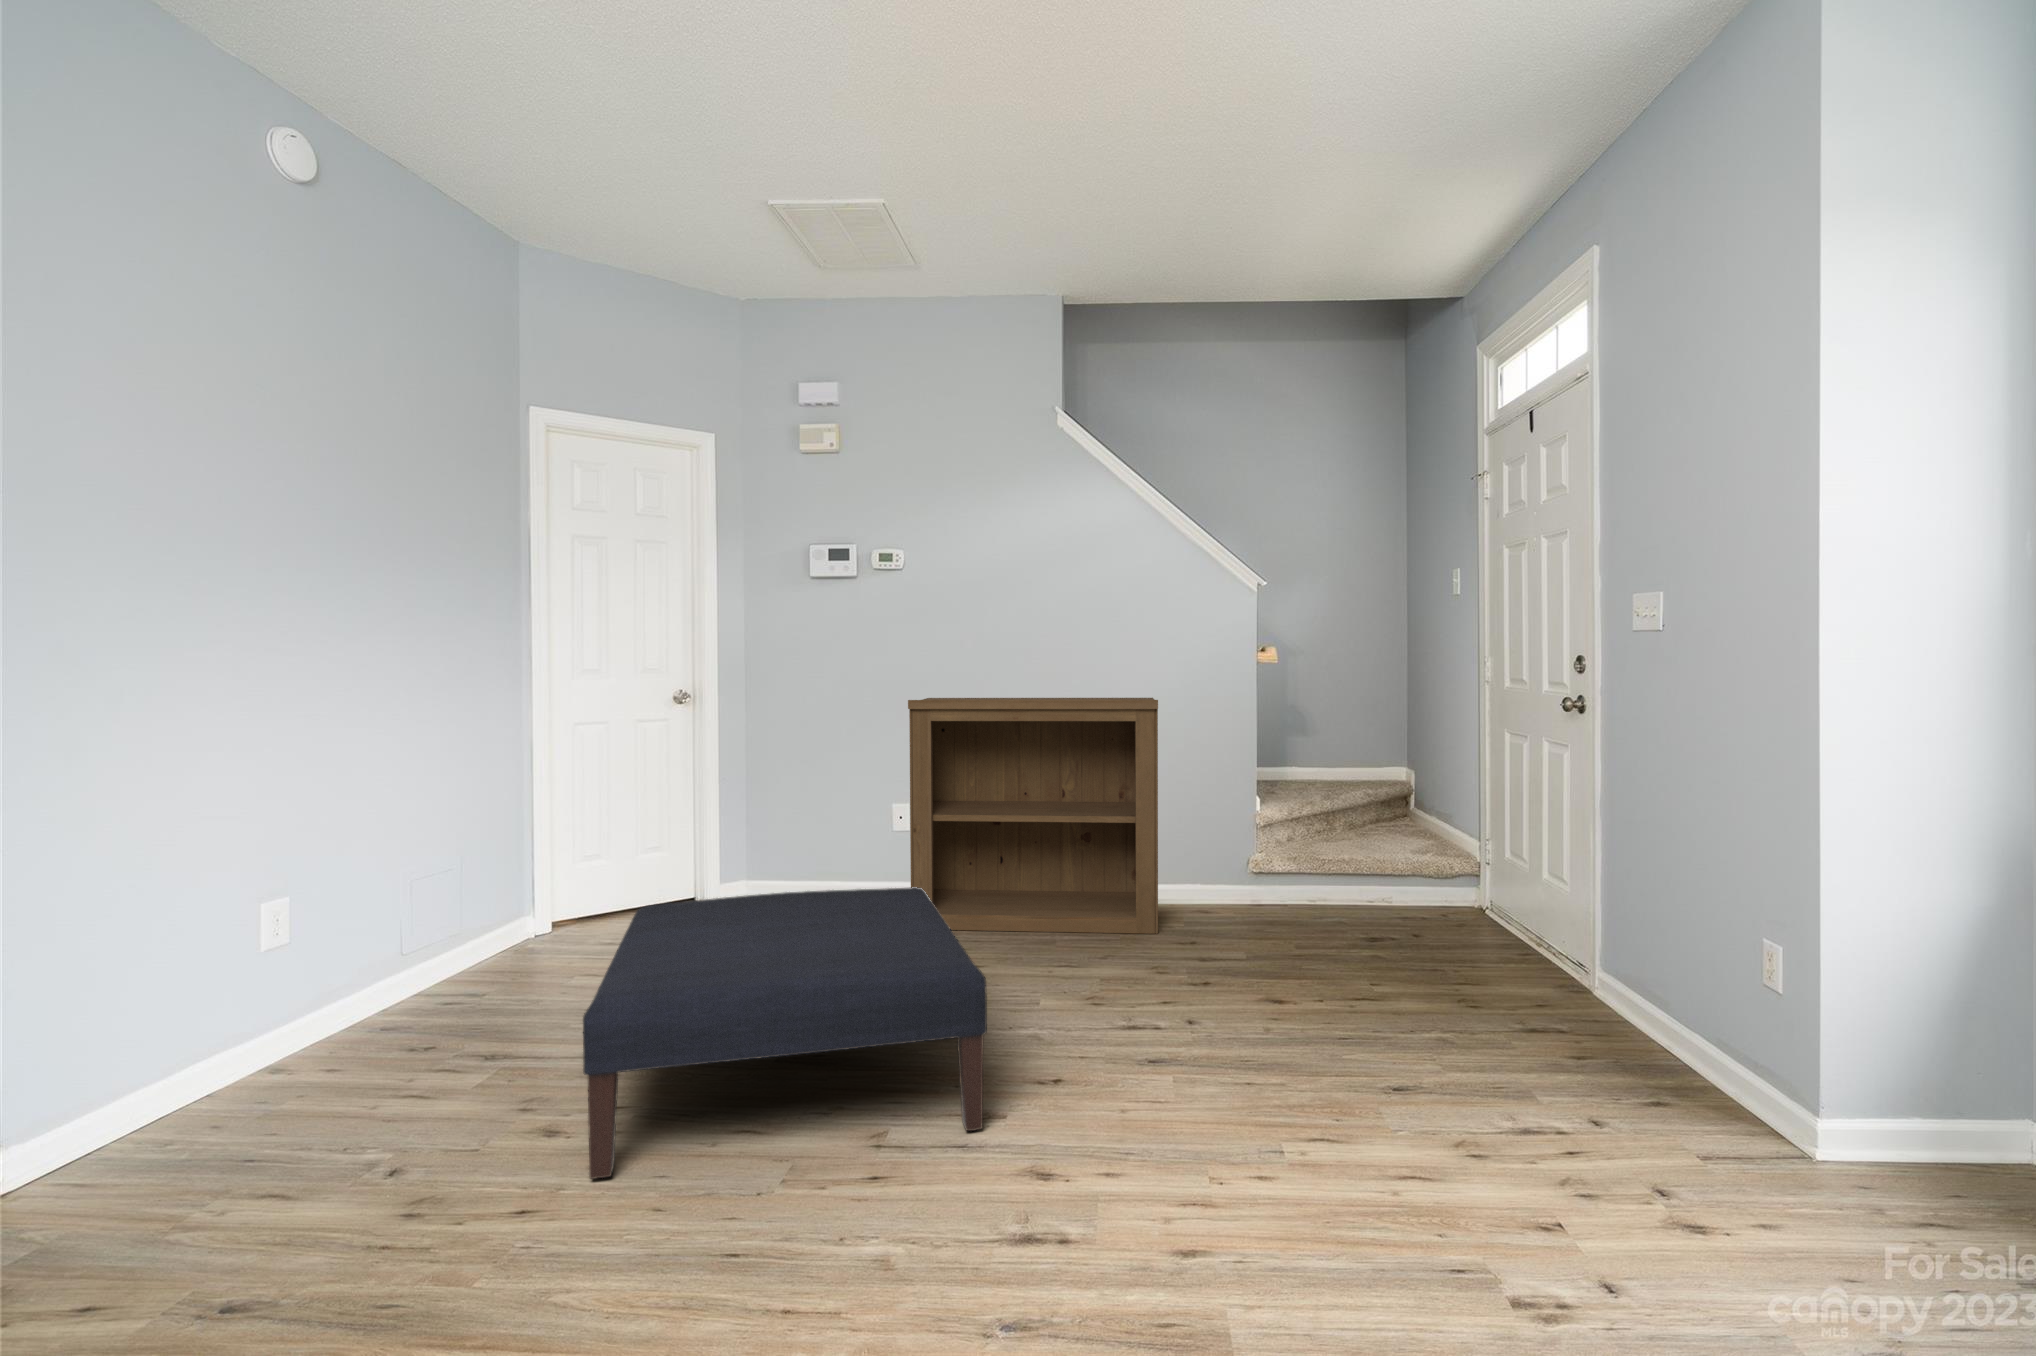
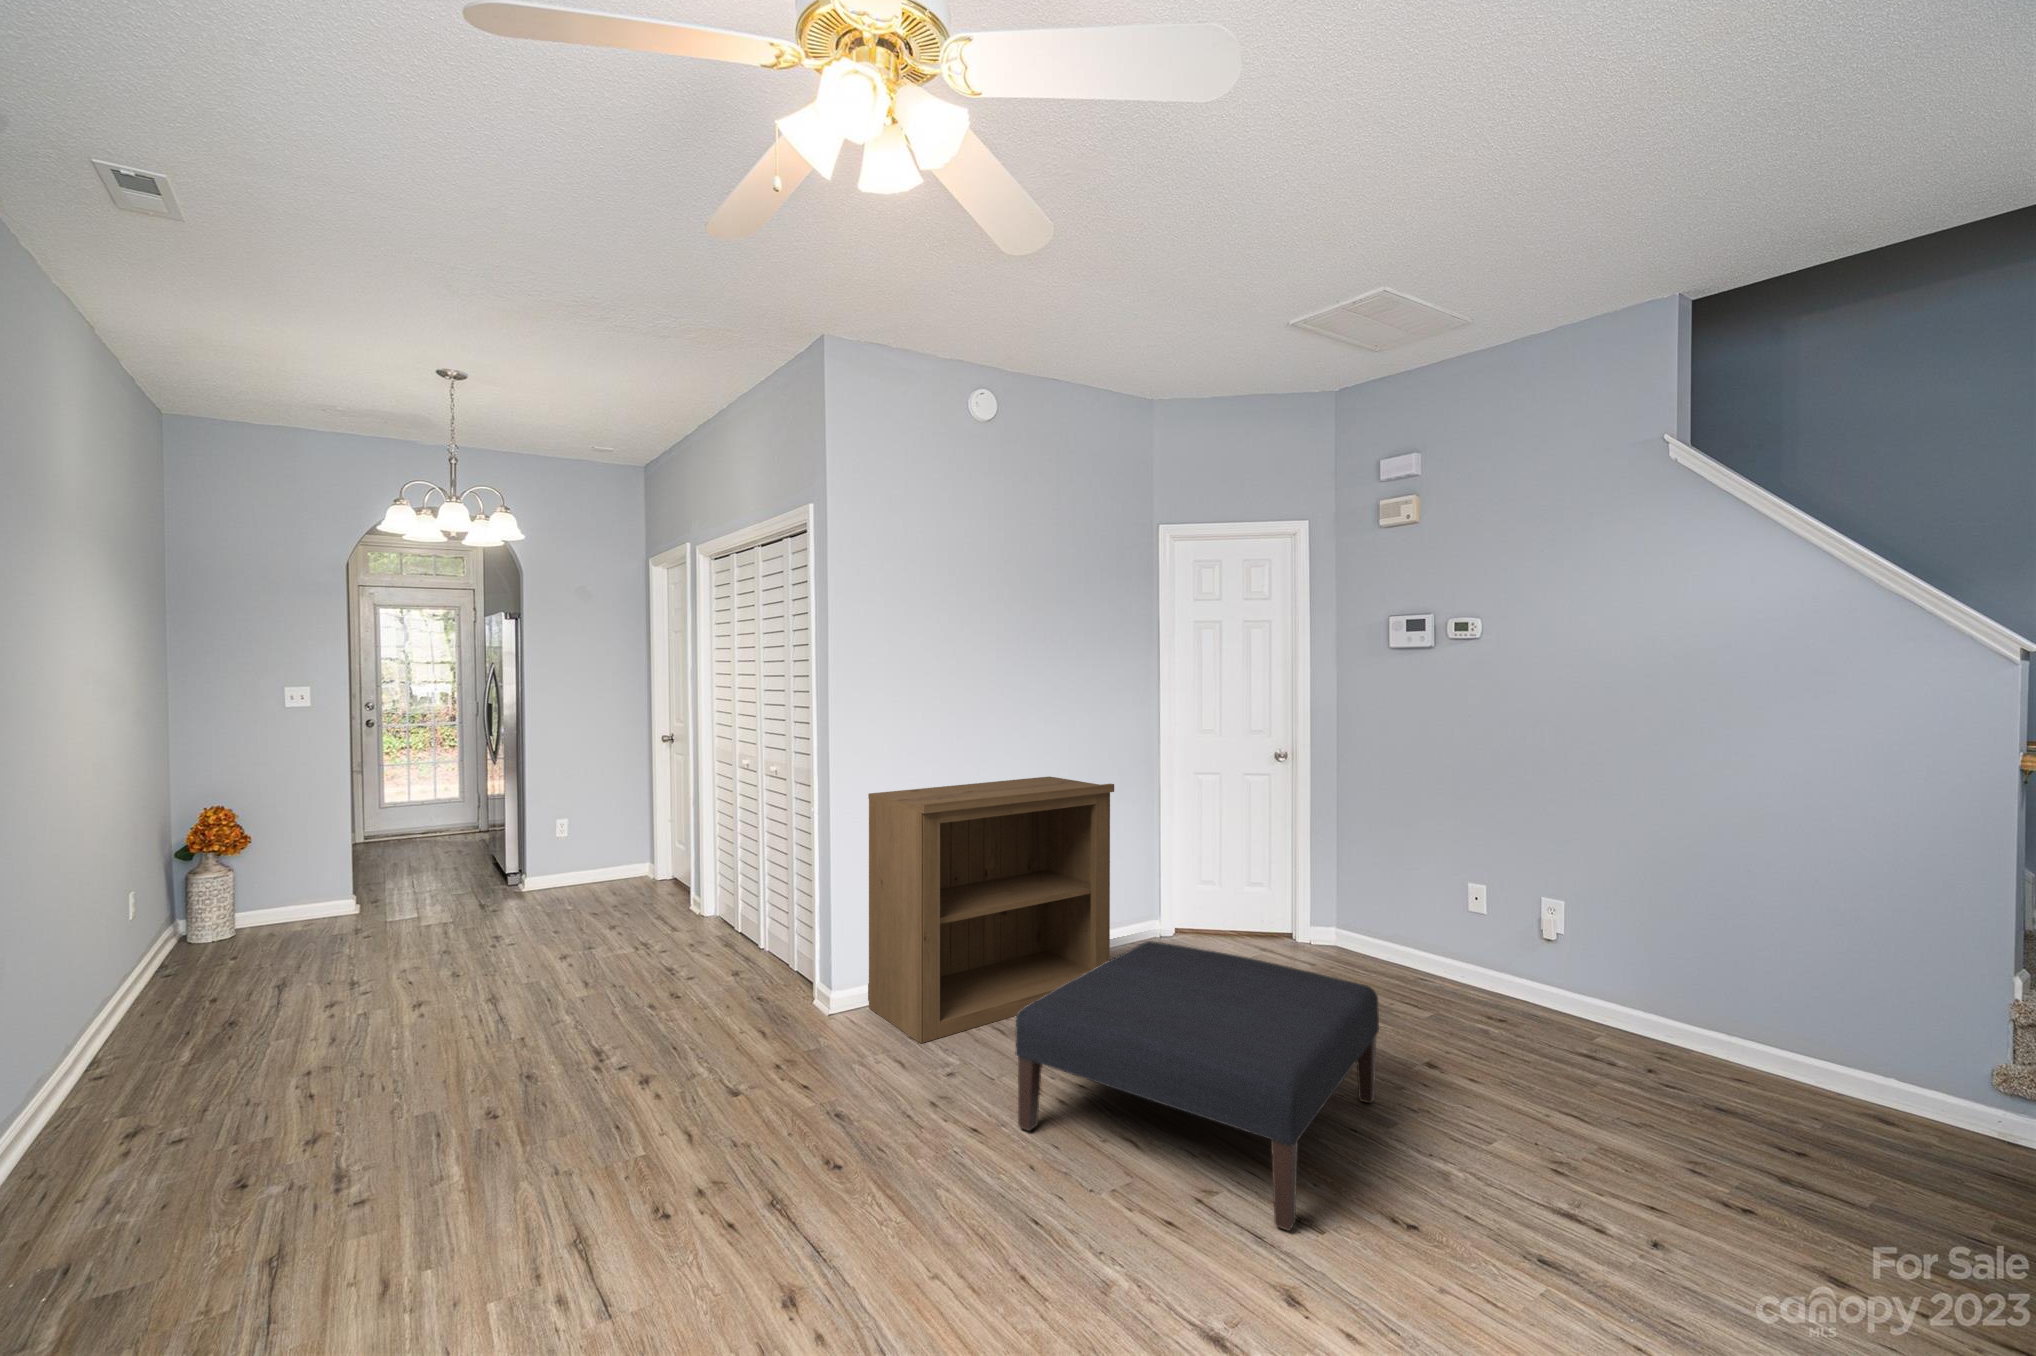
bookshelf: present [908,698,1158,934] -> present [868,776,1114,1043]

